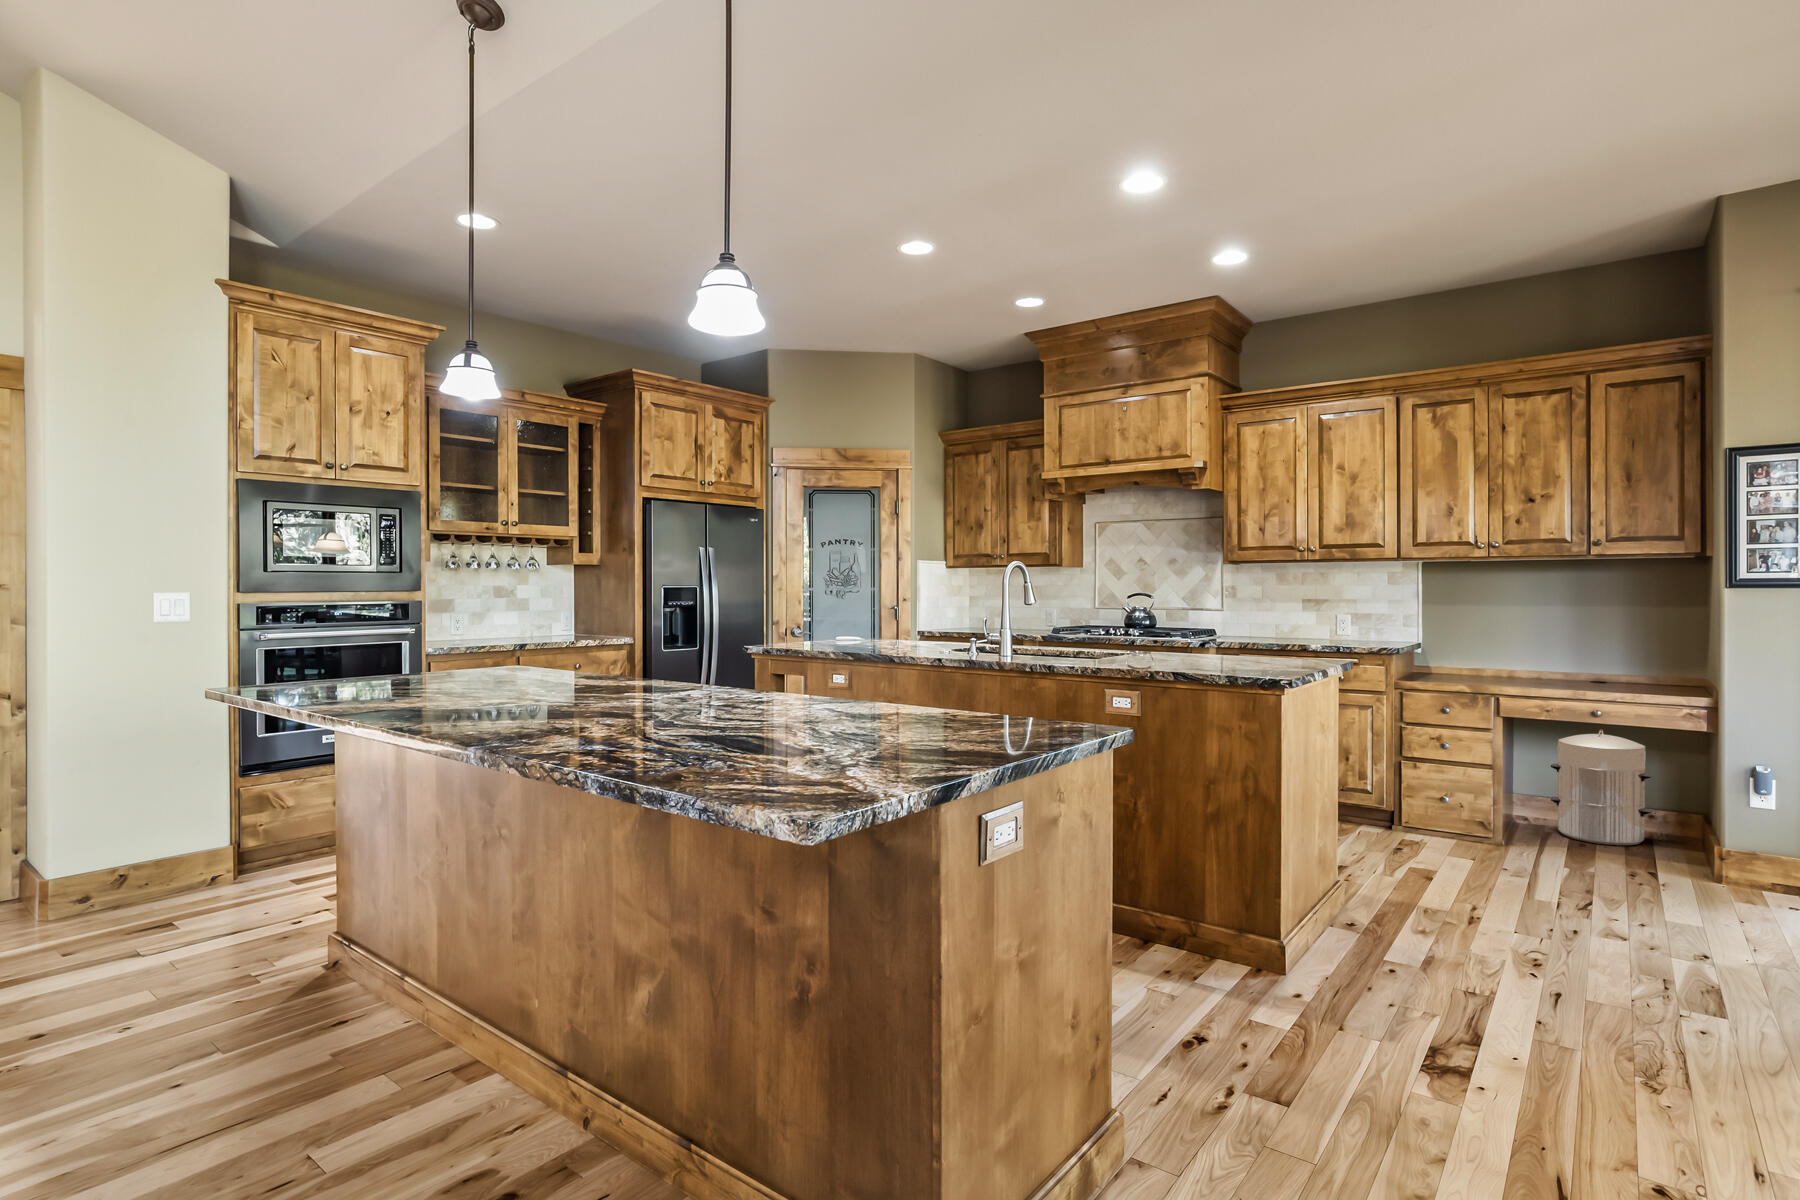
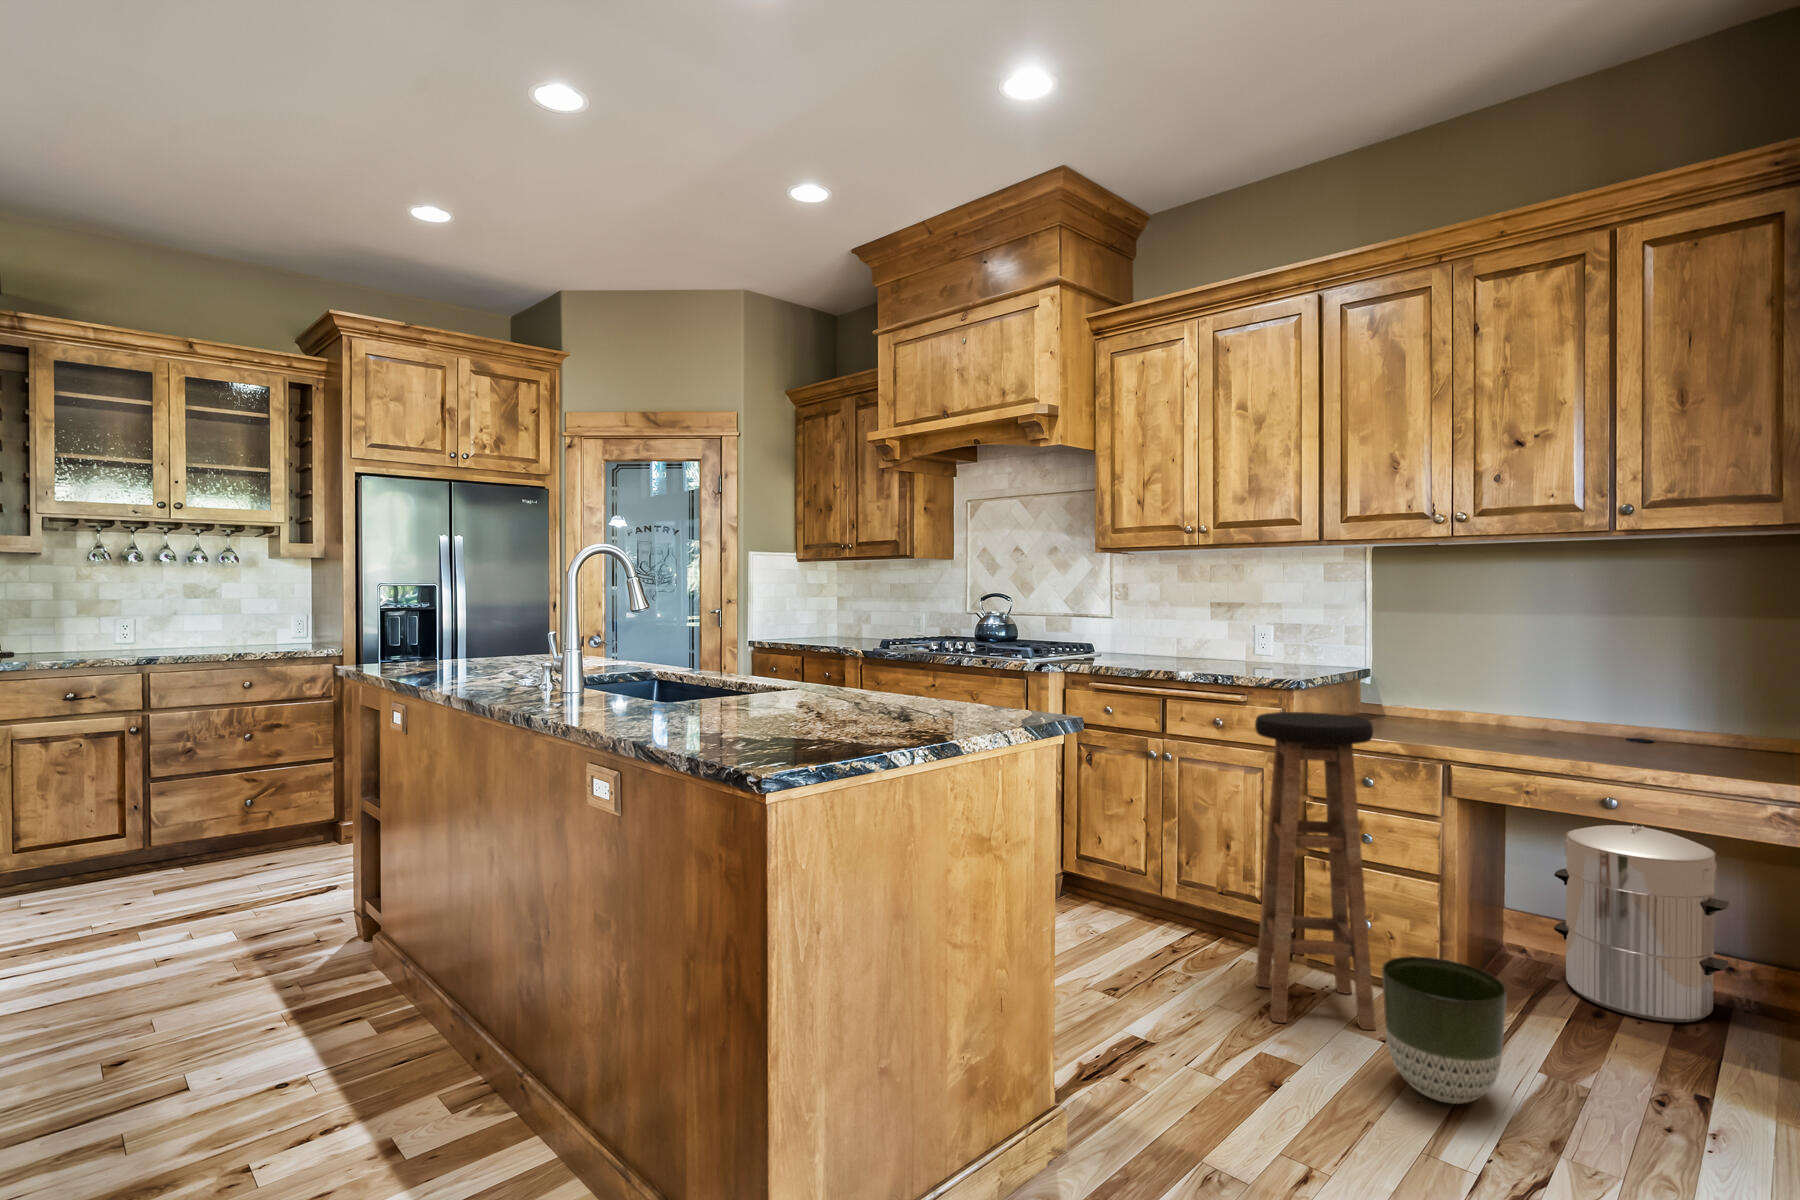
bar stool: none [1380,667,1466,856] -> present [1255,712,1376,1030]
planter: none [1484,803,1557,879] -> present [1382,956,1506,1104]

